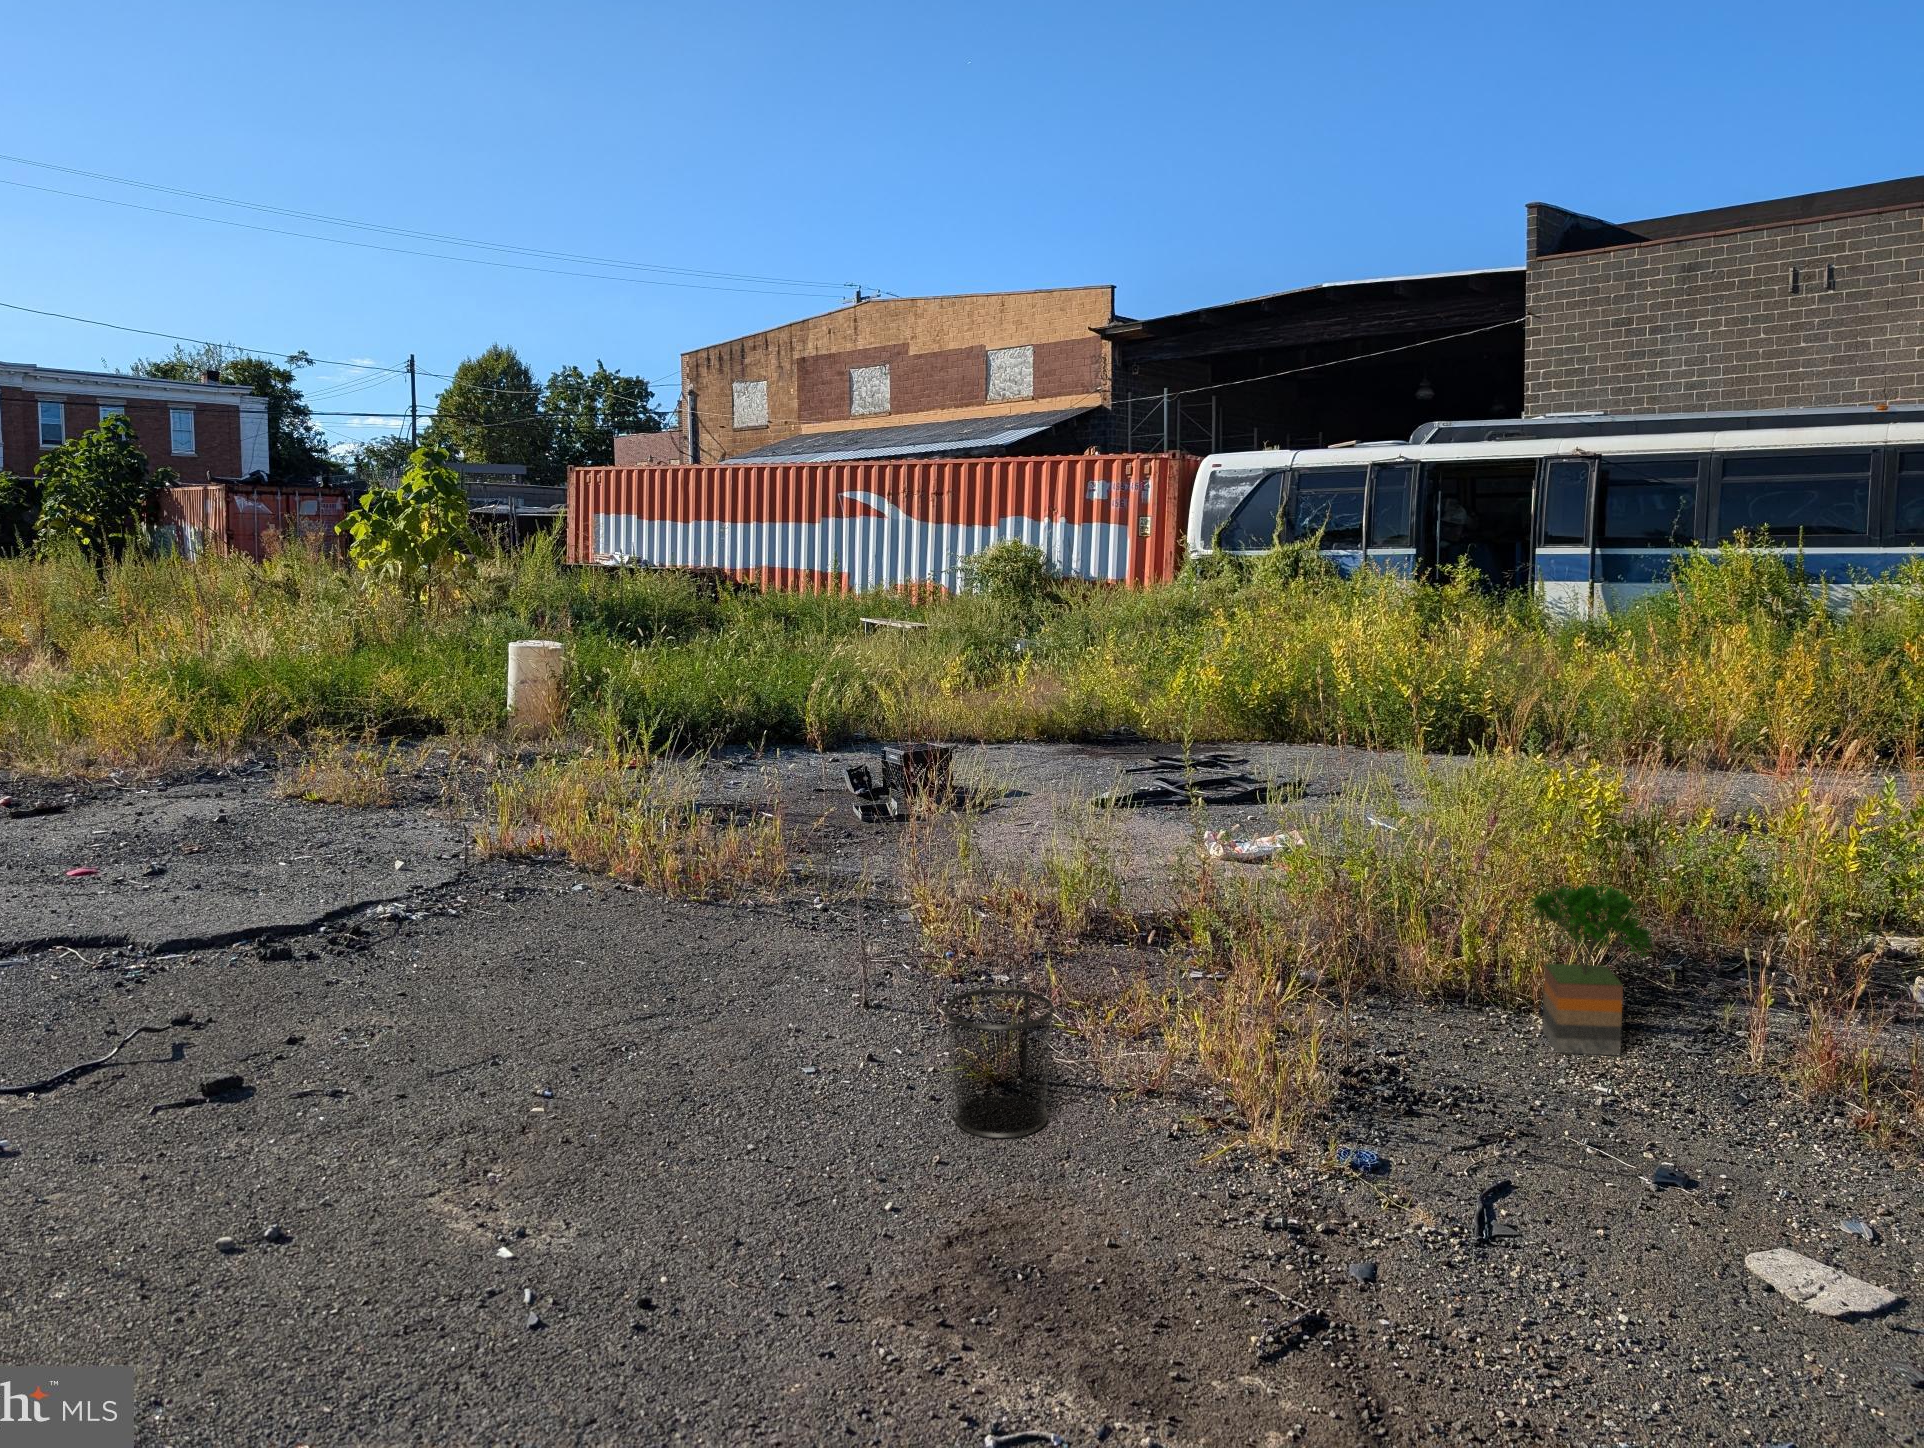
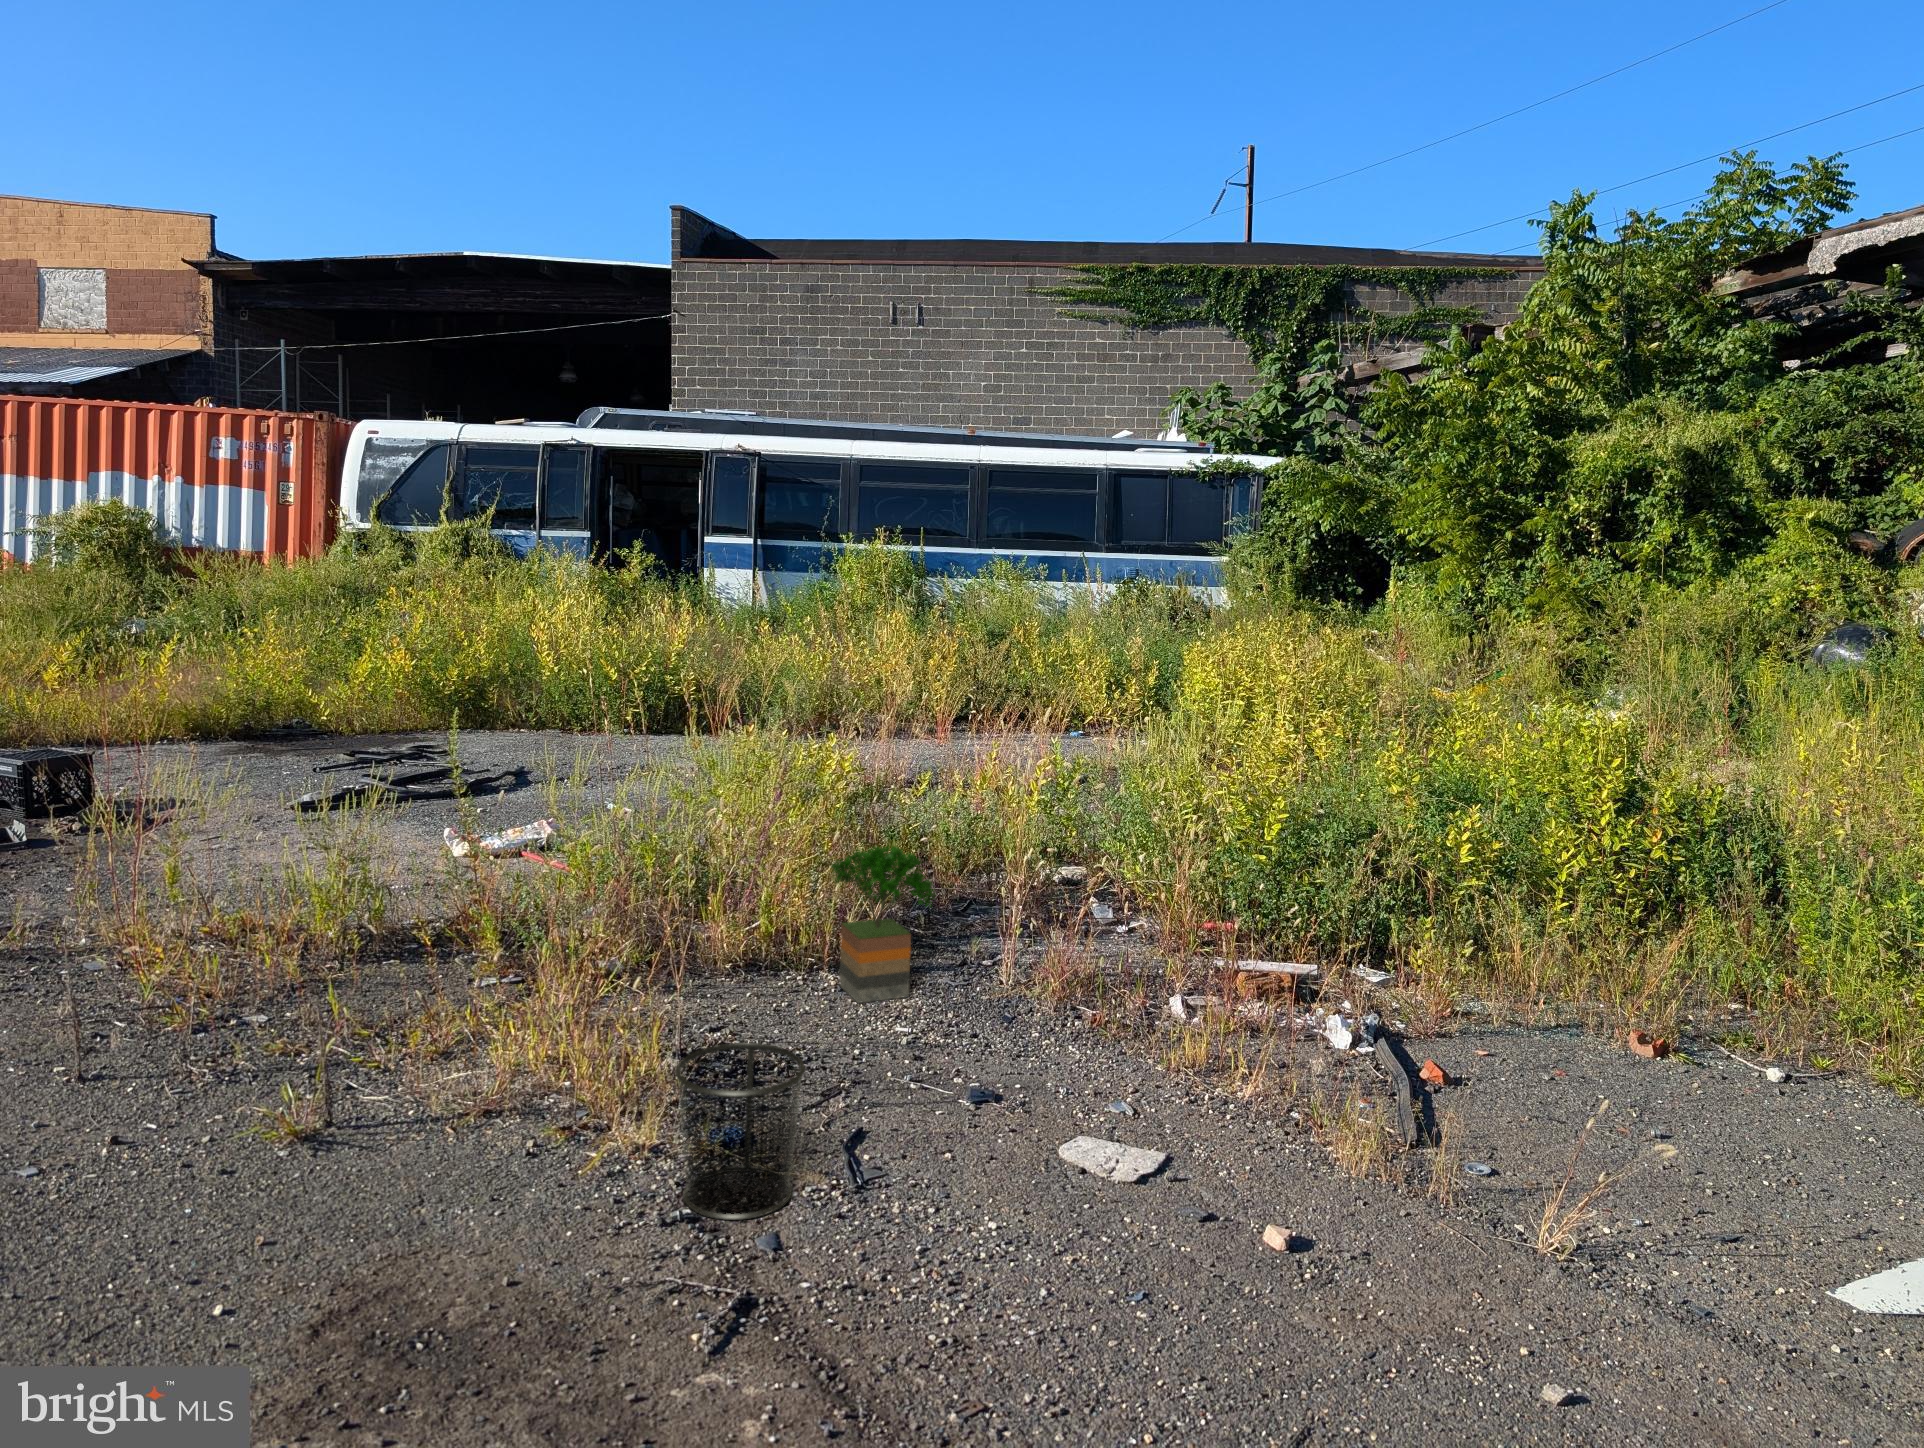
waste bin: present [944,988,1055,1138] -> present [675,1043,805,1220]

